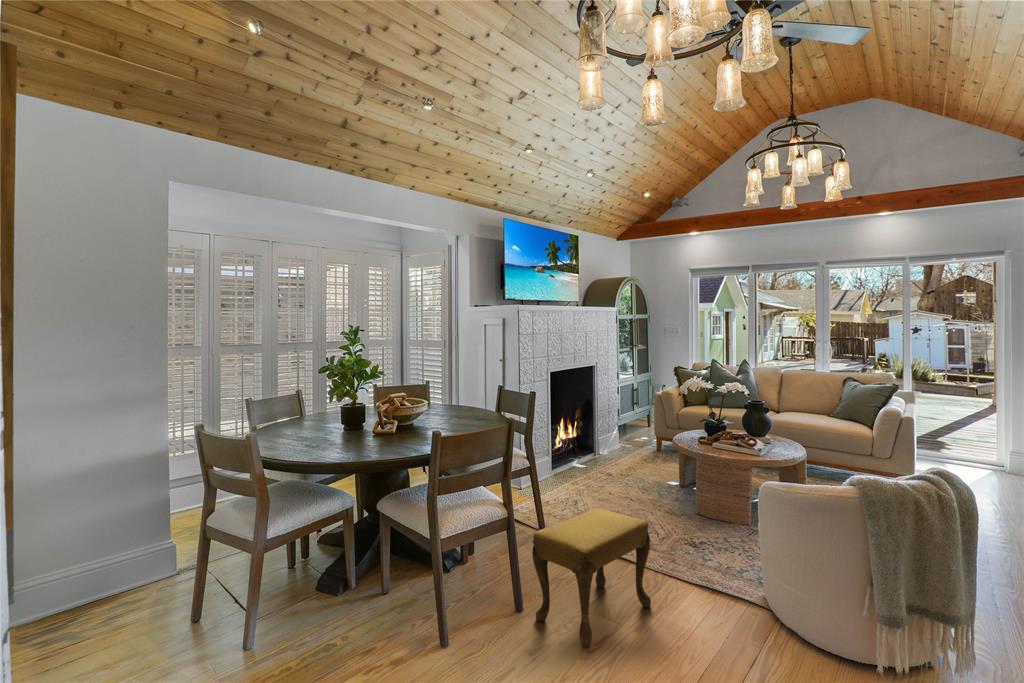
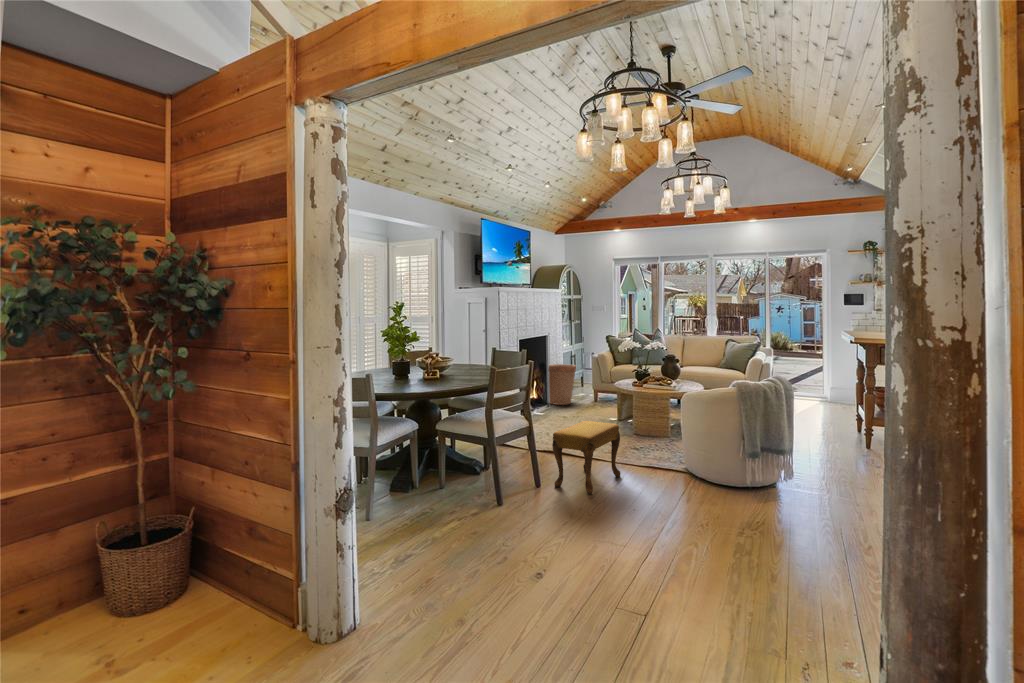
basket: none [593,402,630,456] -> present [548,364,576,405]

